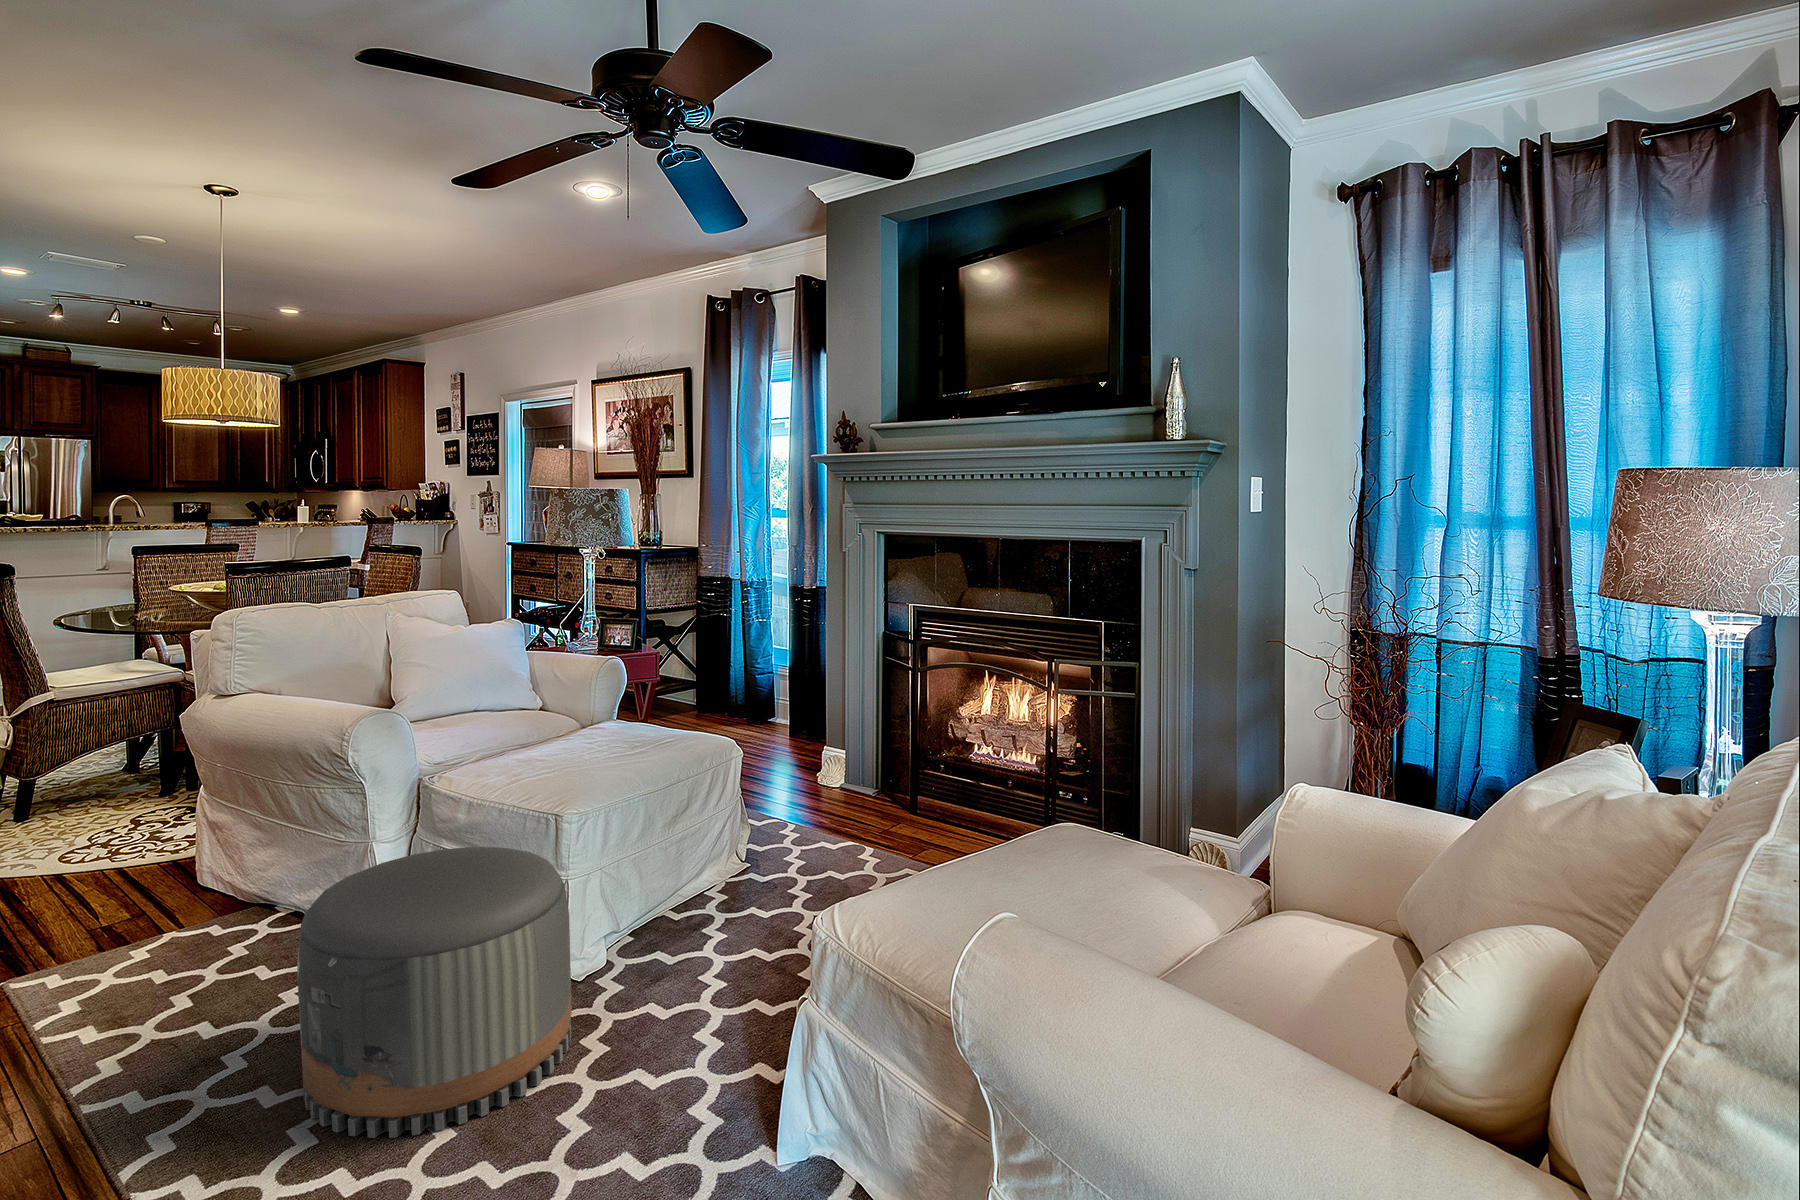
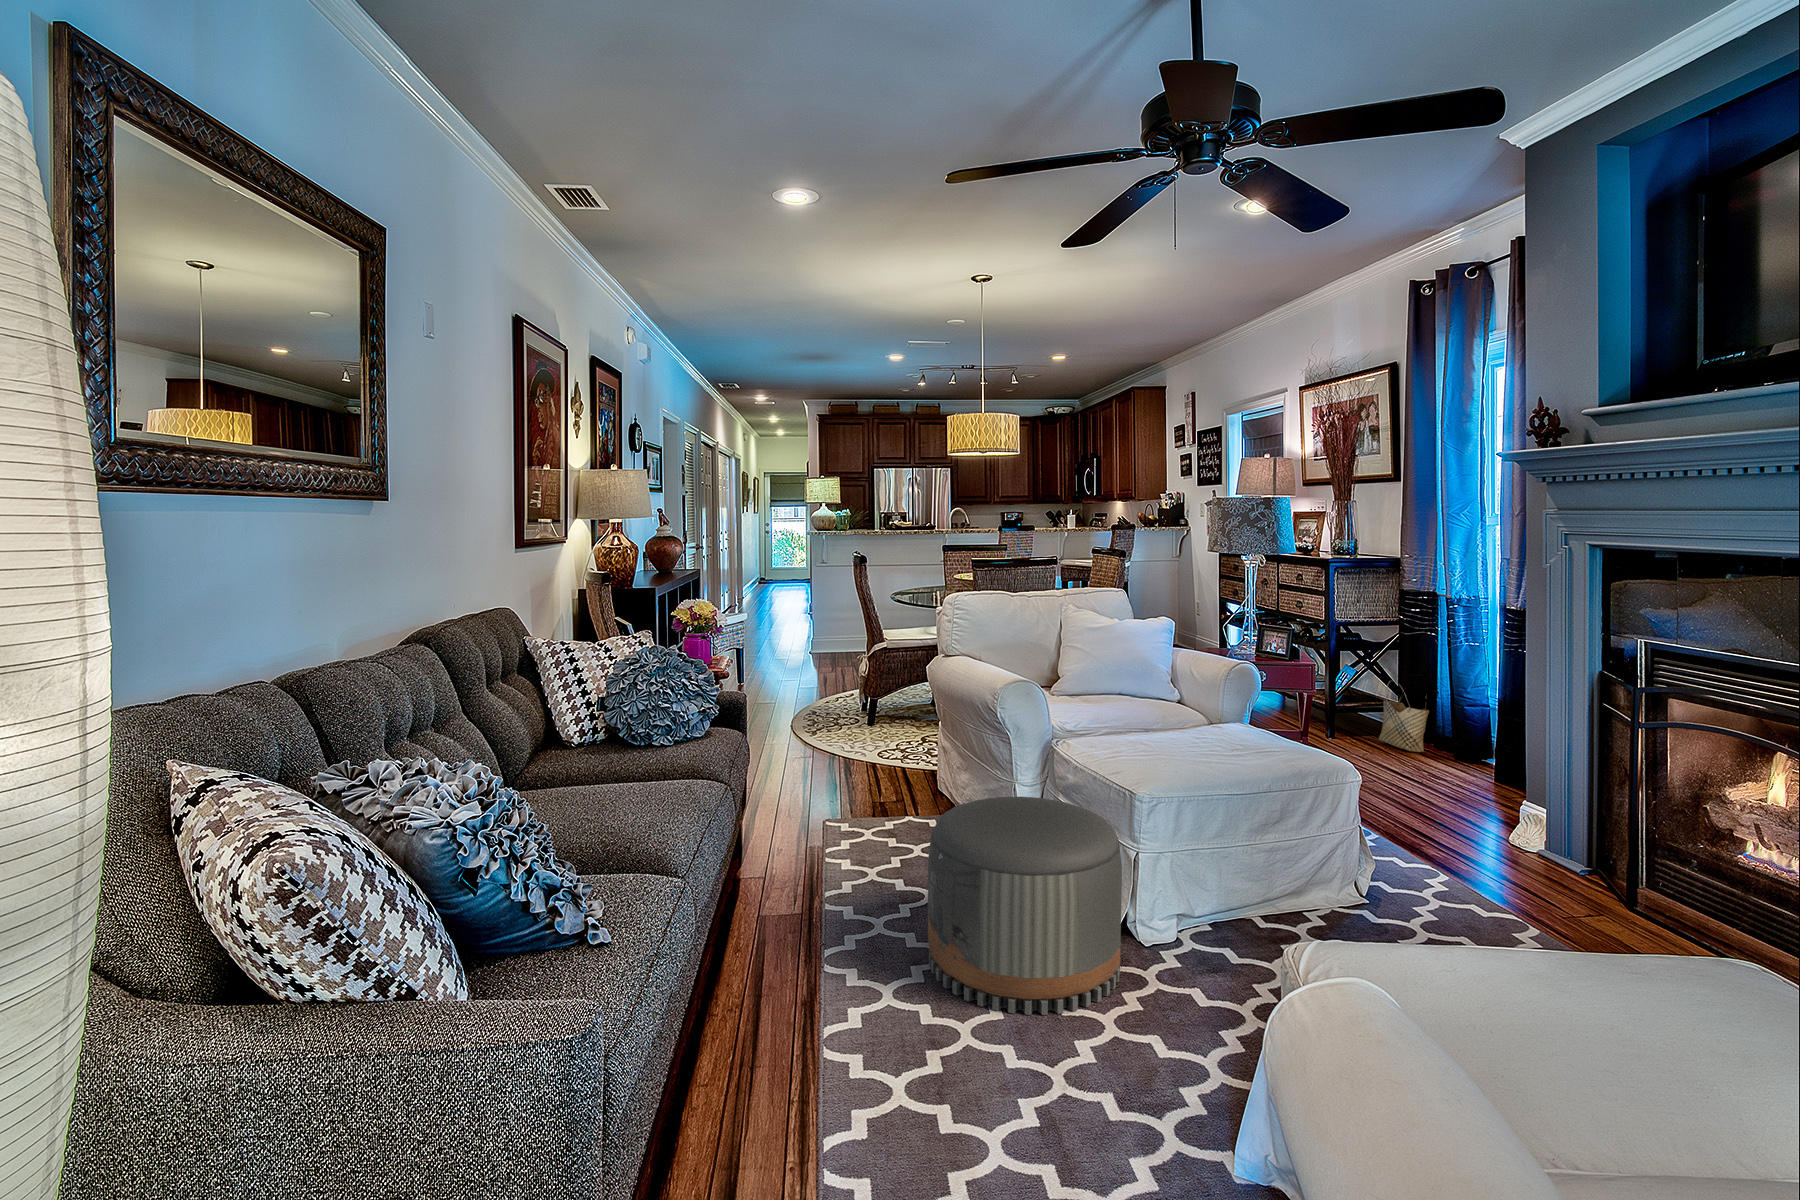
woven basket: none [692,661,734,725] -> present [1379,681,1429,752]

